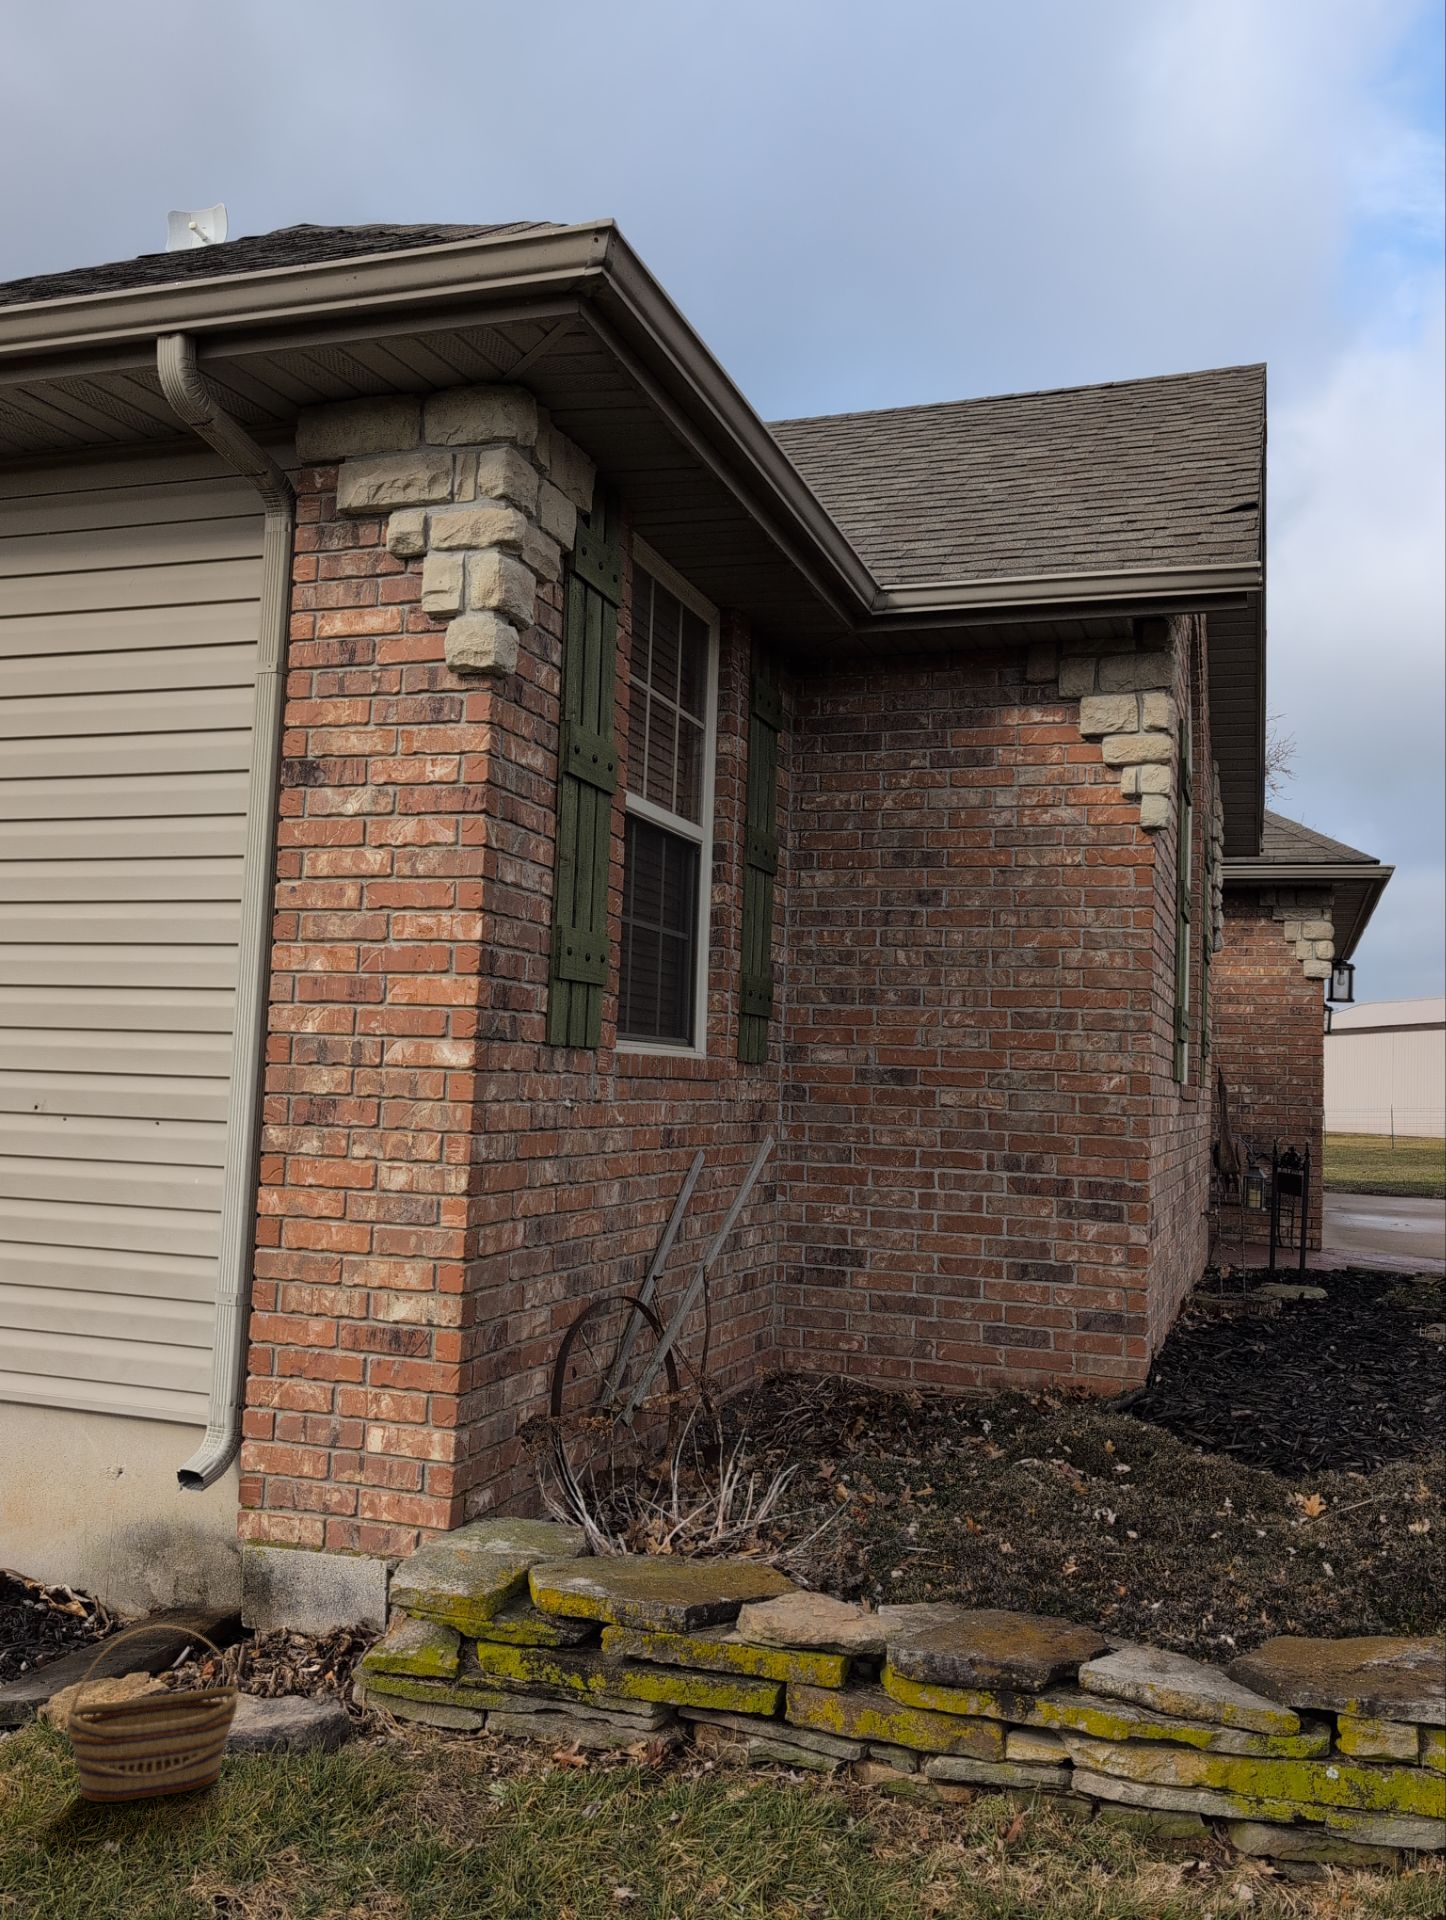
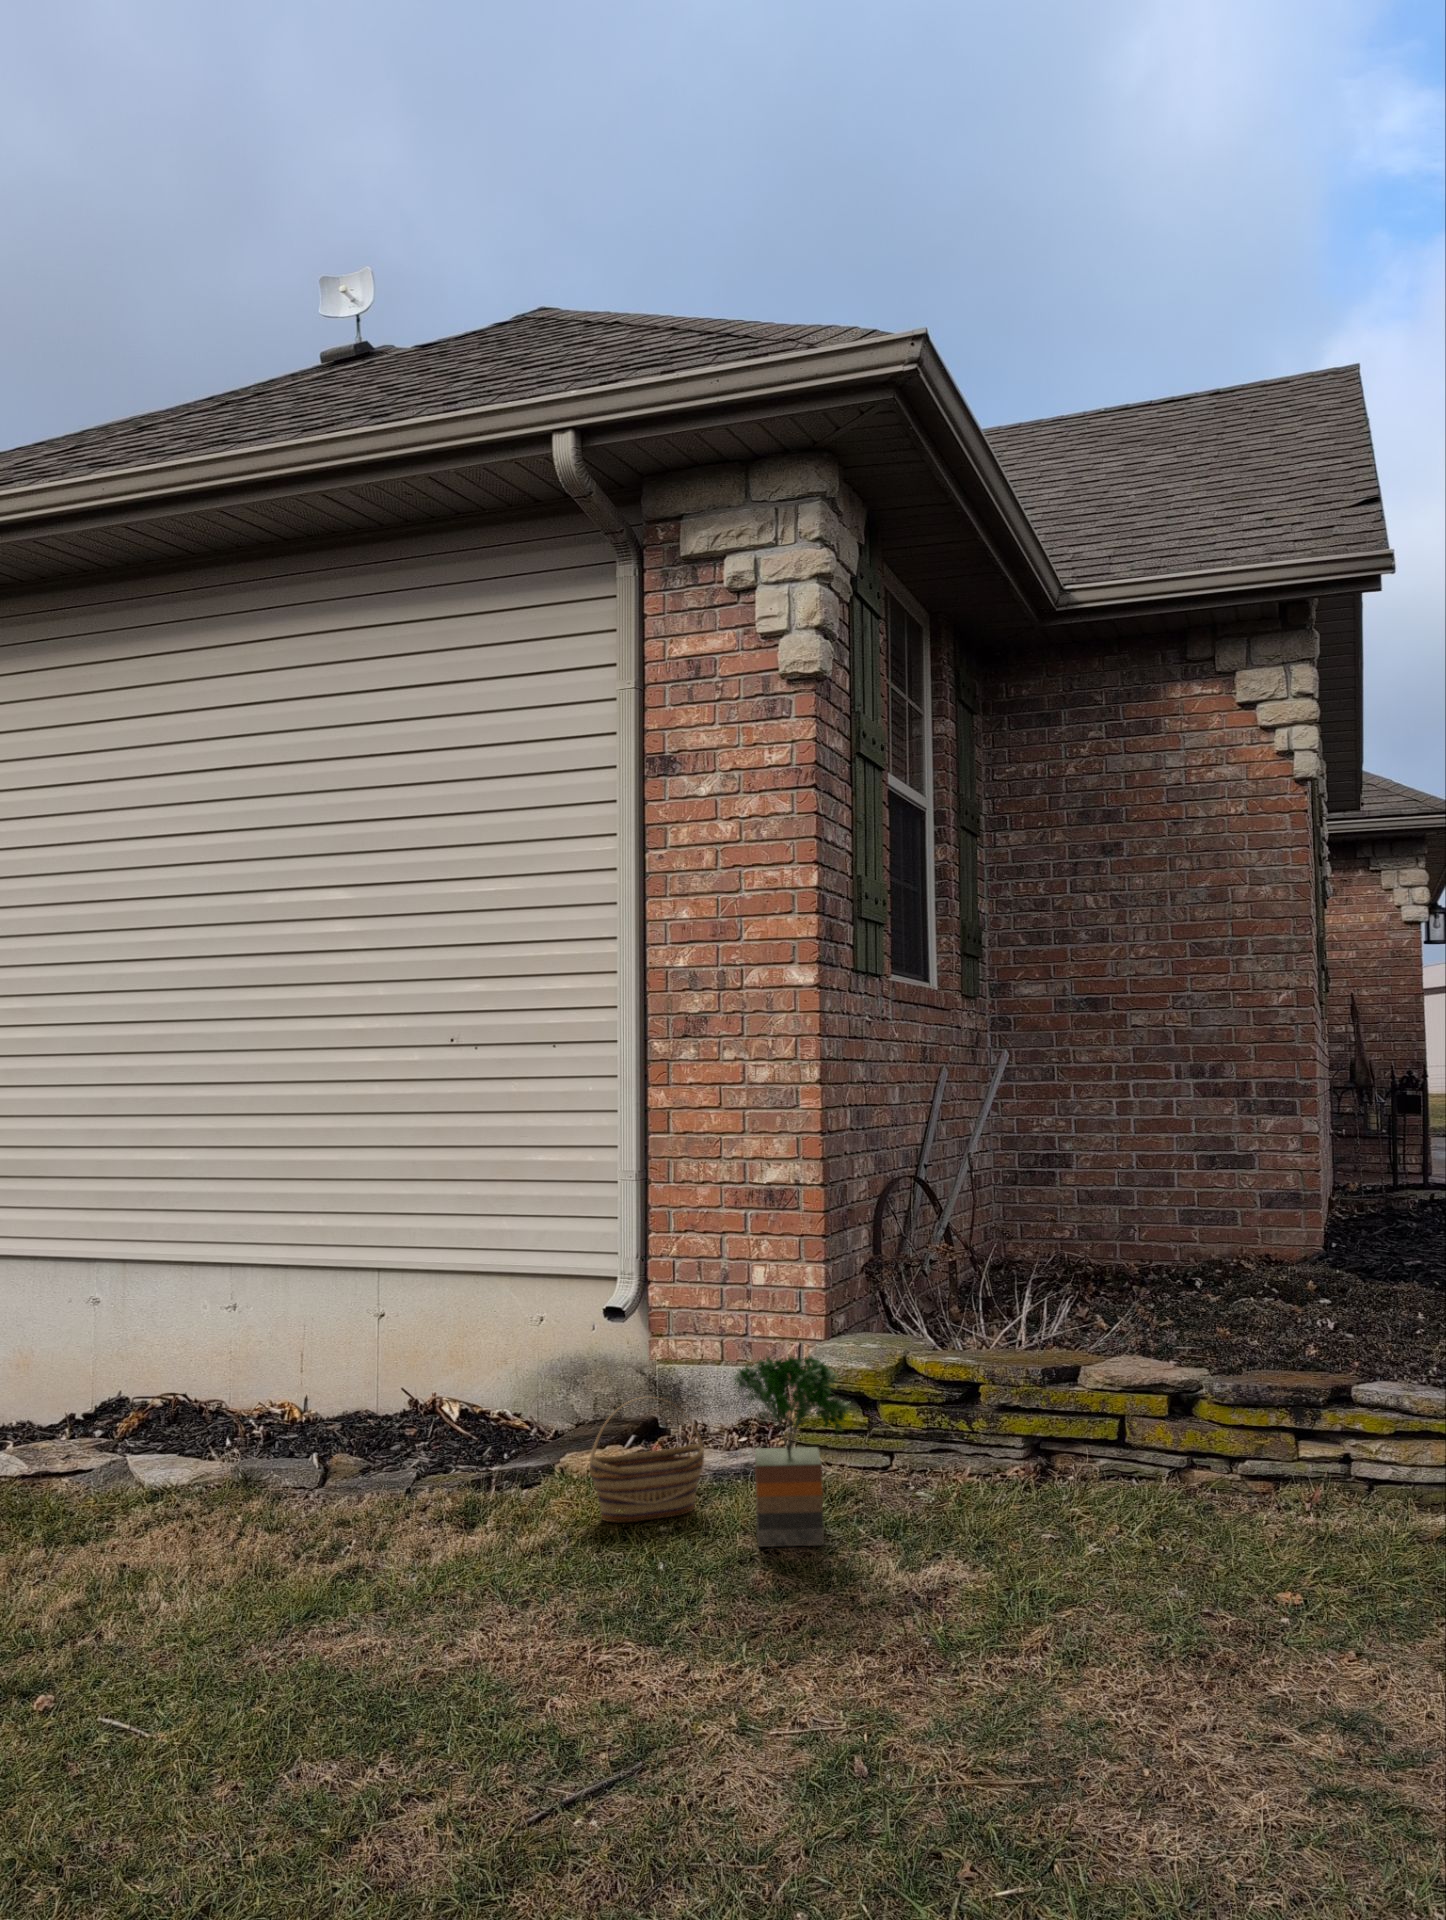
potted tree: none [247,1584,412,1862] -> present [733,1356,849,1547]

